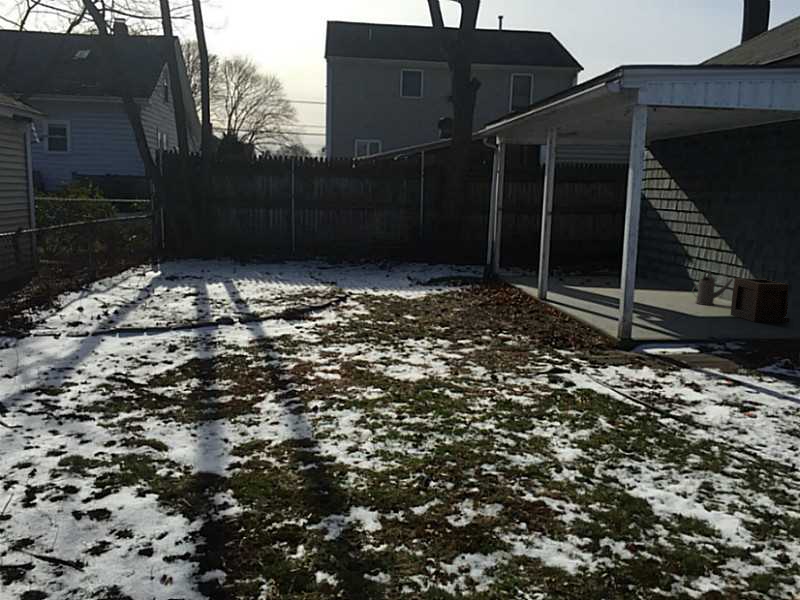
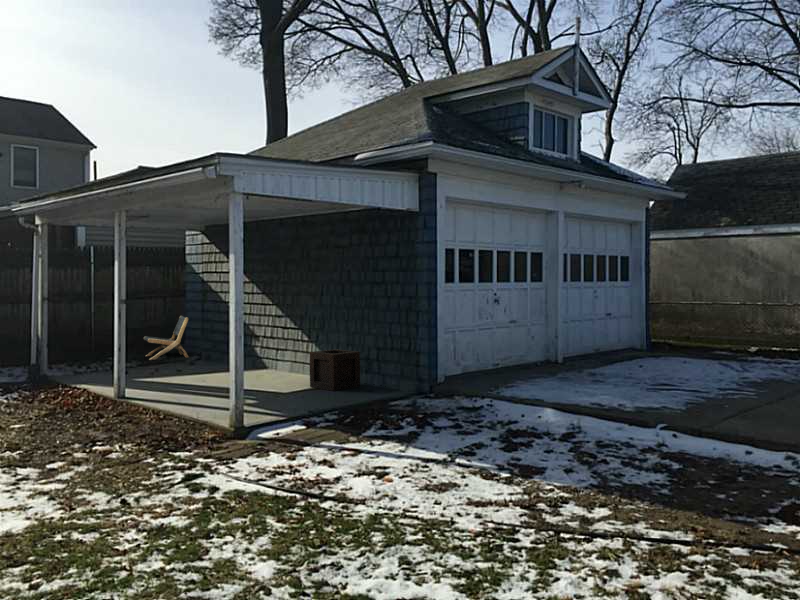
lounge chair: none [588,232,631,273] -> present [144,316,189,360]
watering can: present [692,271,733,305] -> none [269,347,304,381]

